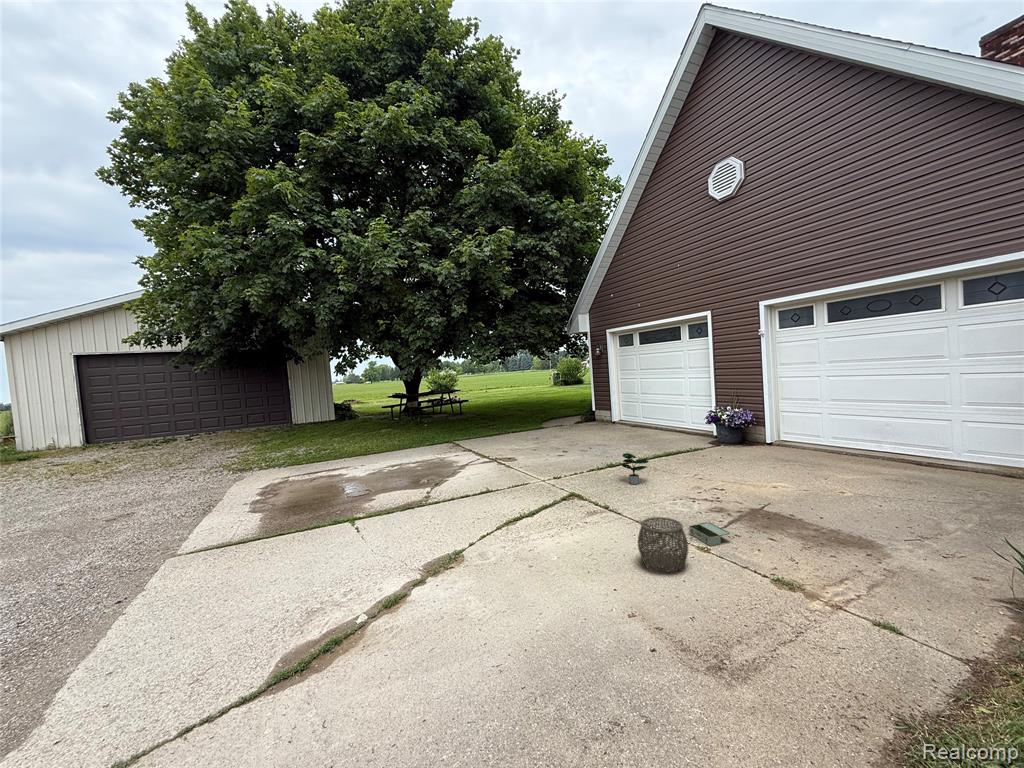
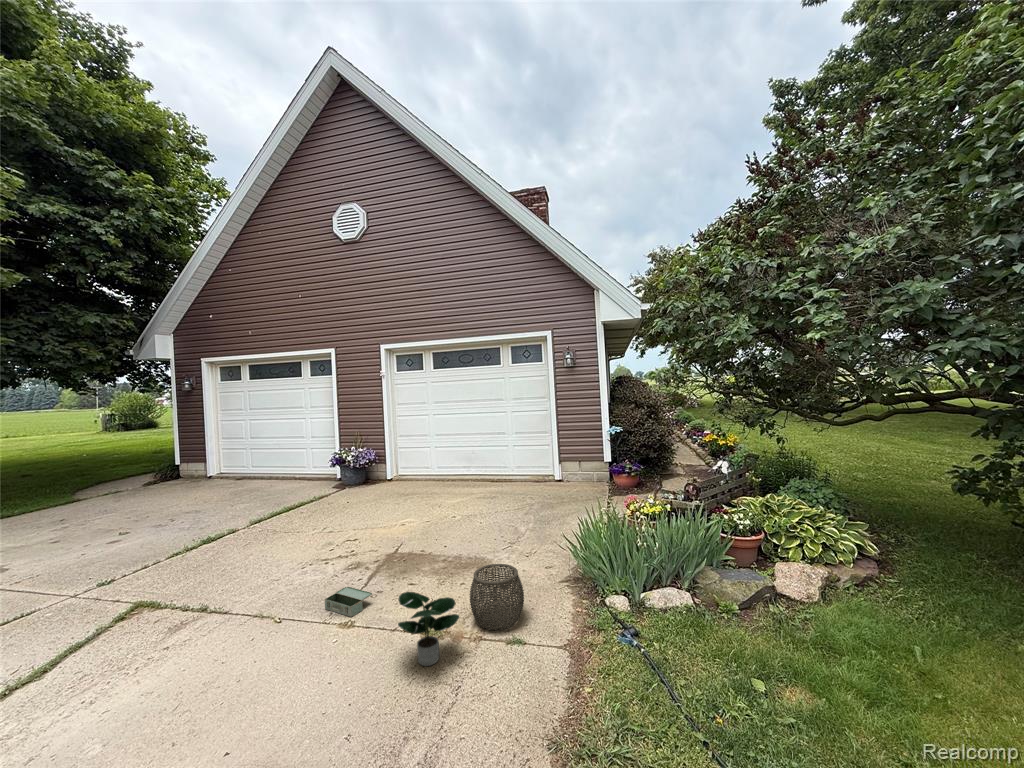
potted plant: present [620,453,649,485] -> present [398,592,459,666]
woven basket: present [638,517,688,572] -> present [469,564,524,630]

